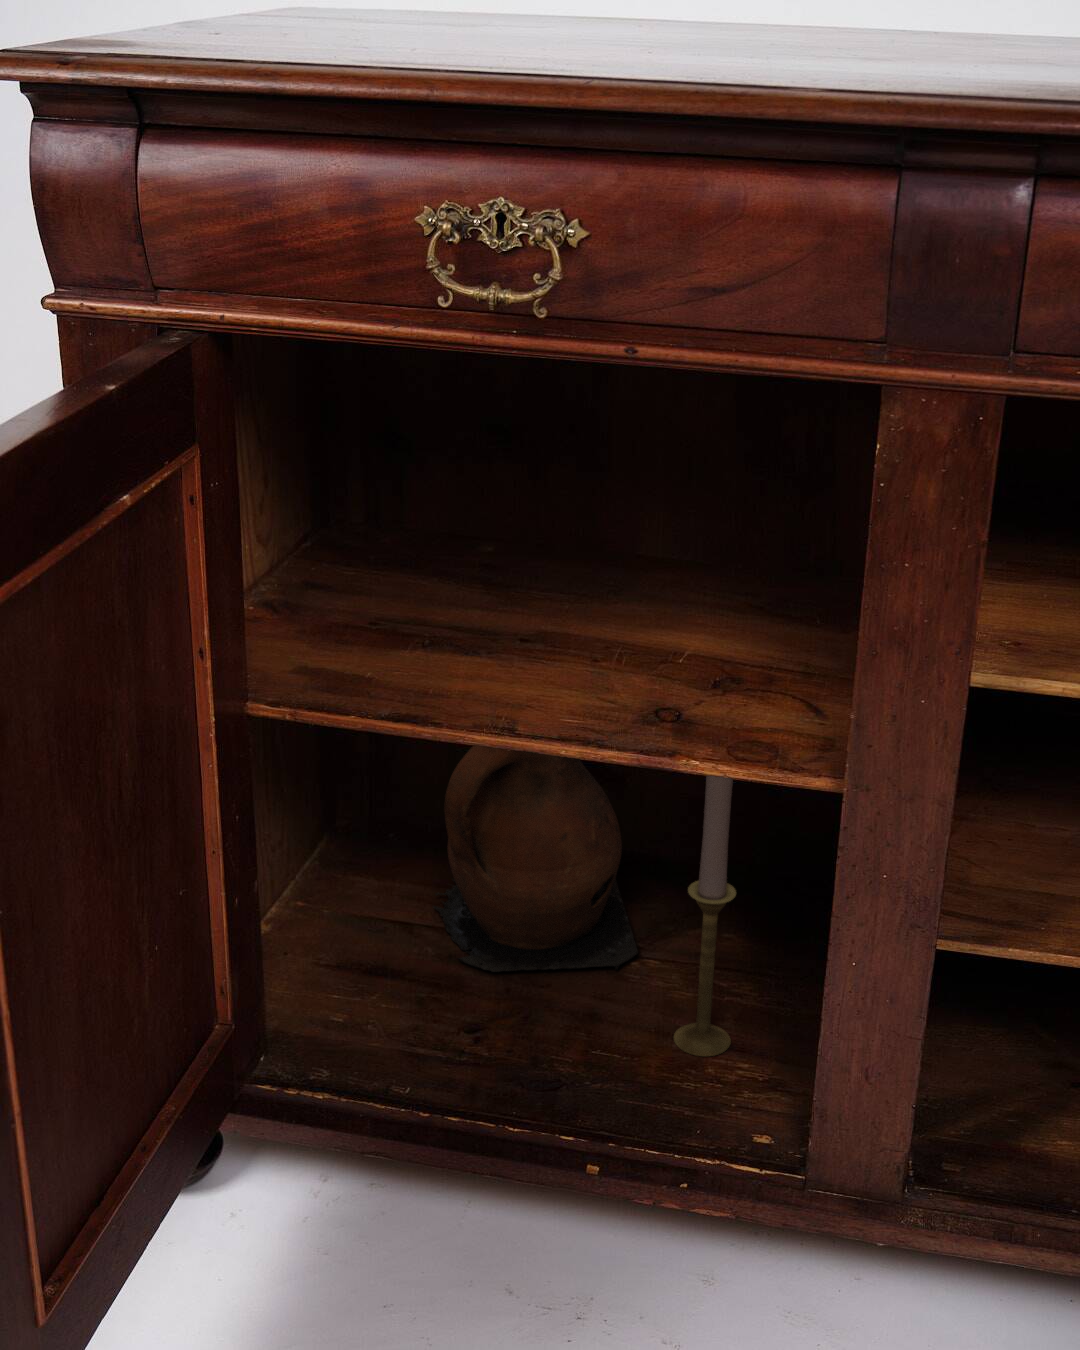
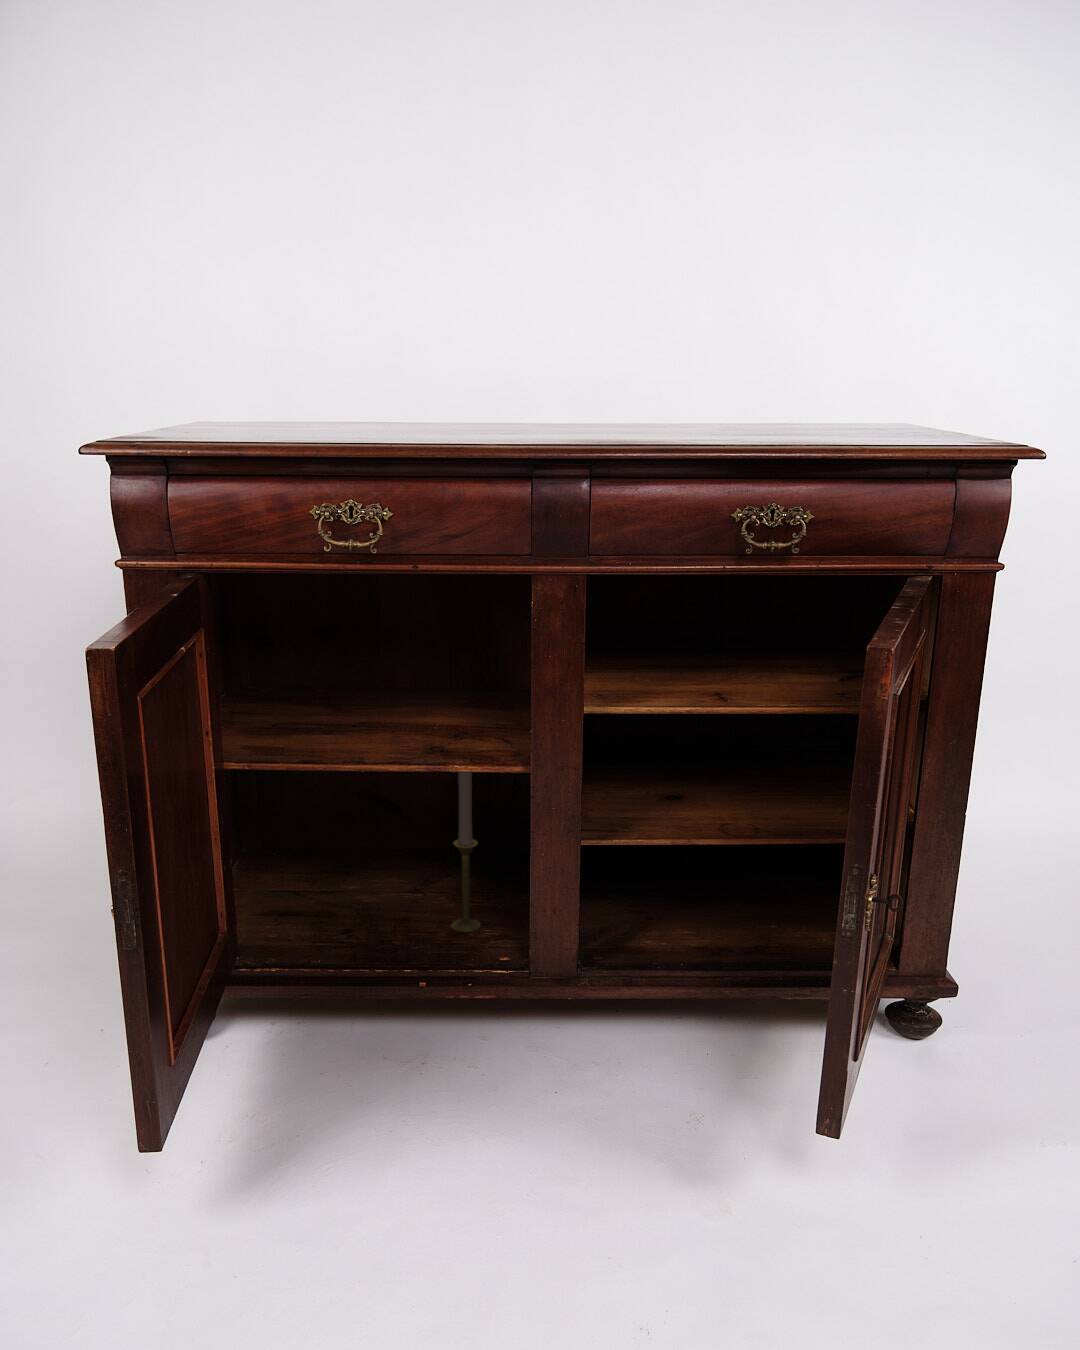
ceramic pitcher: present [433,745,638,972] -> none [308,771,425,910]

